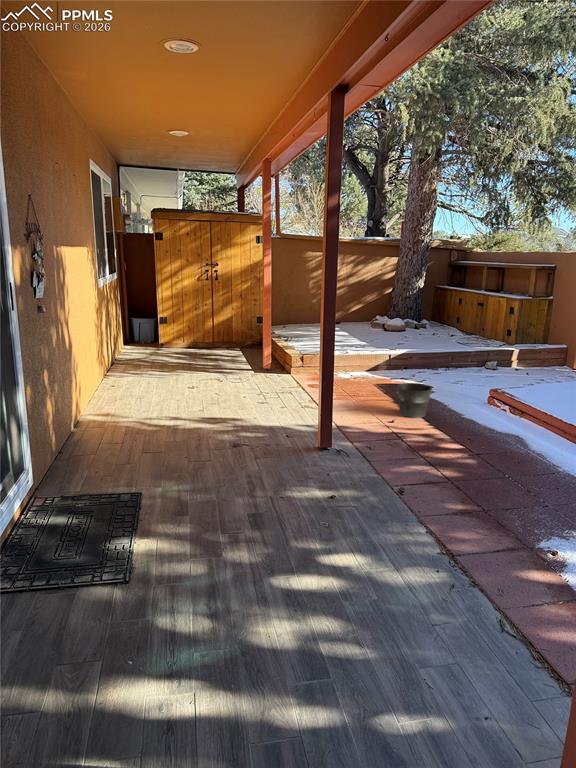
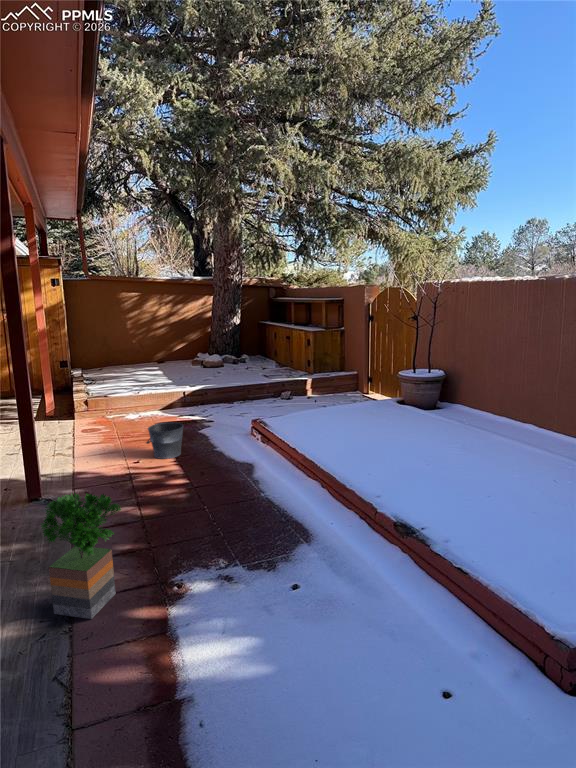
potted tree: none [424,436,496,548] -> present [41,493,121,619]

